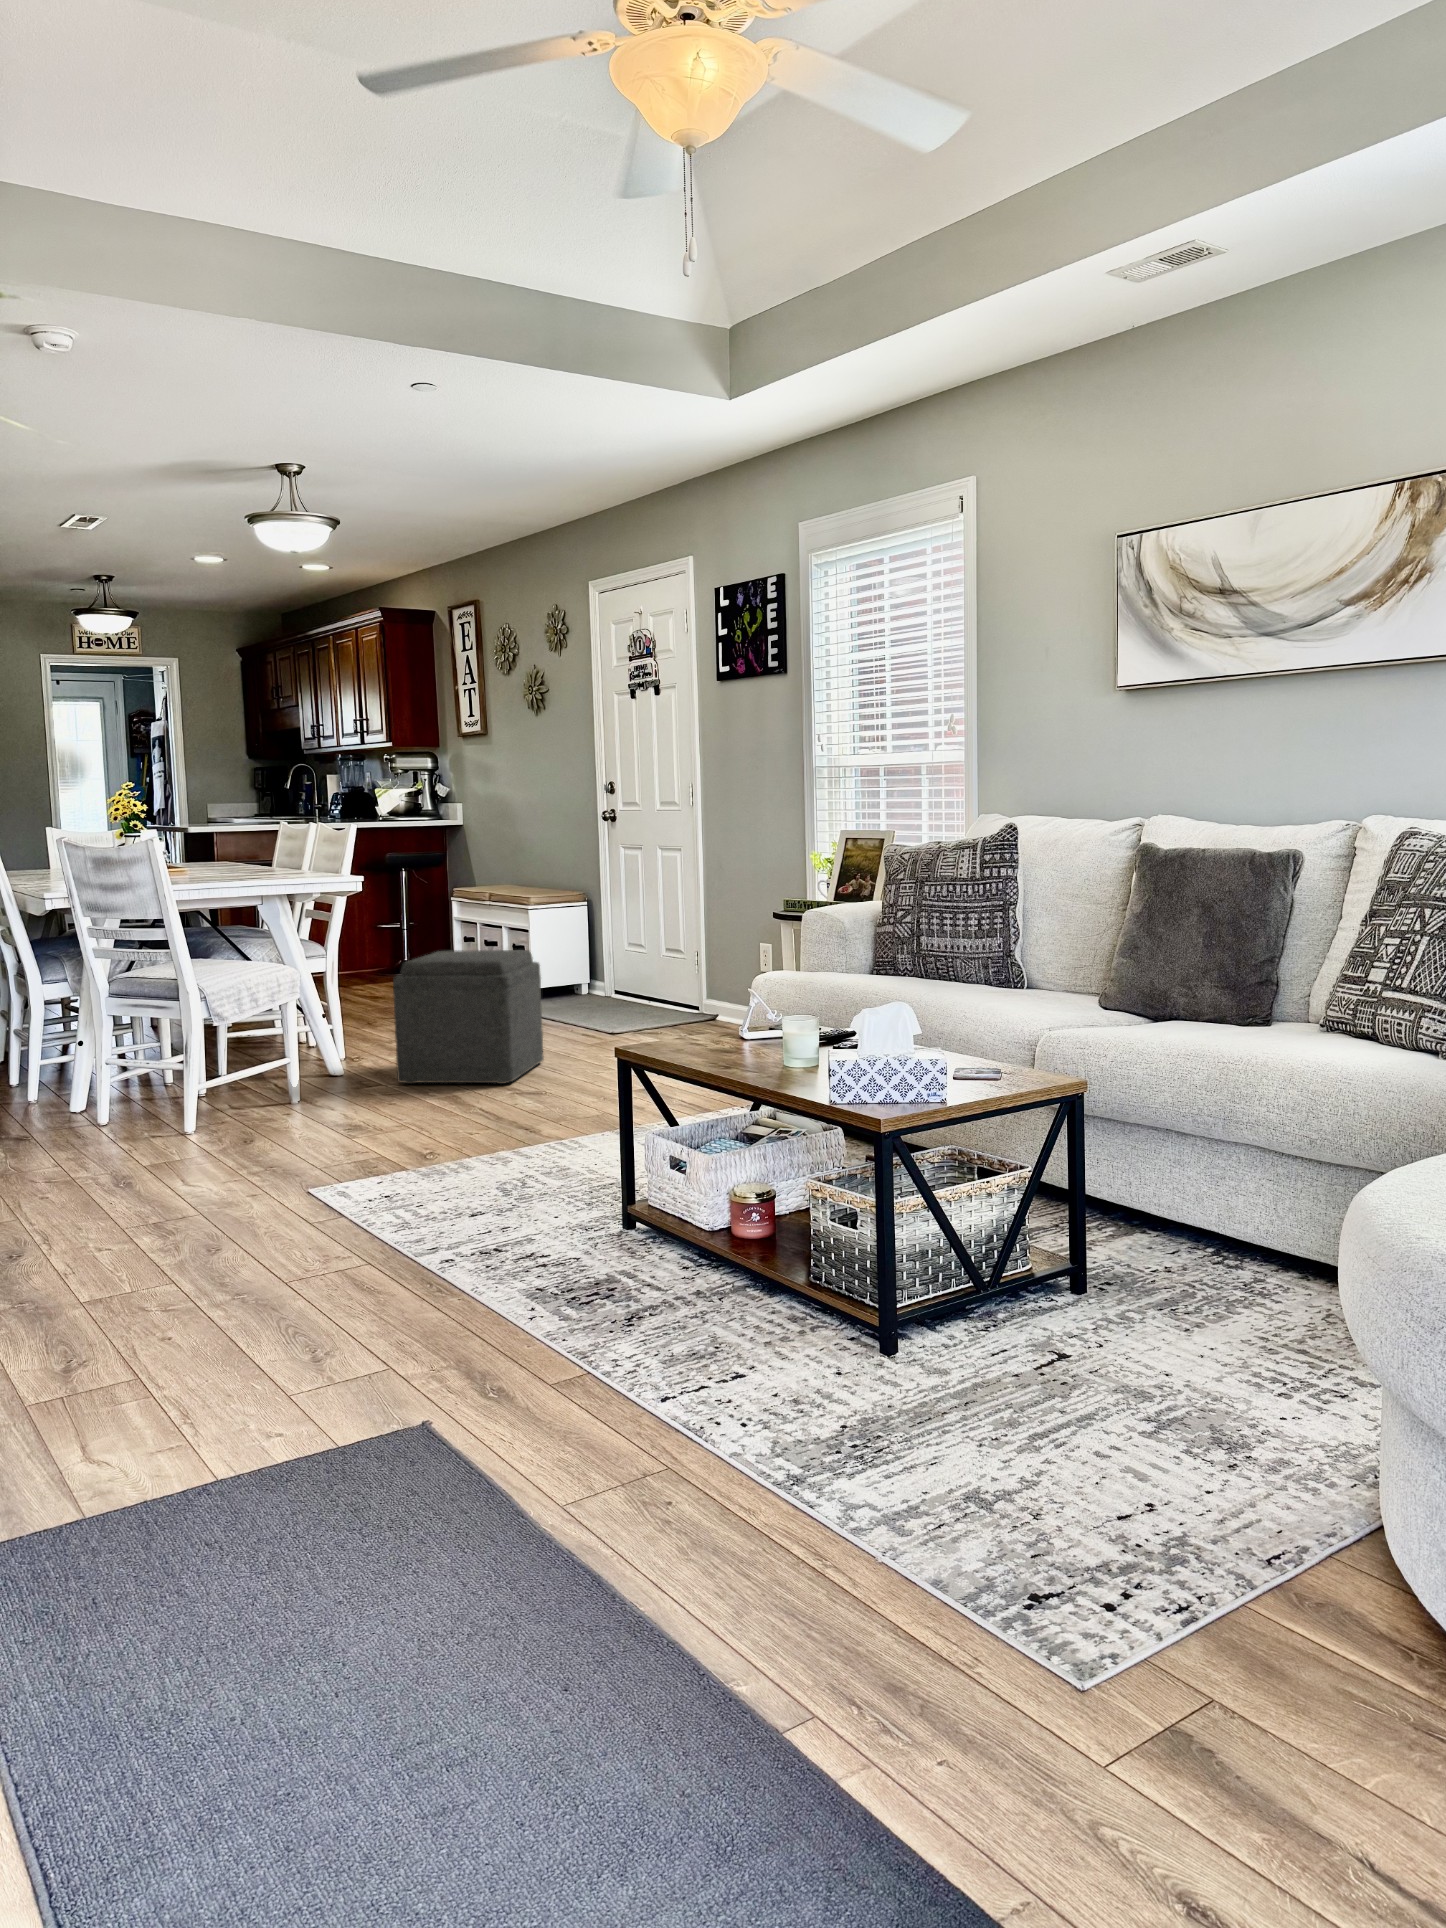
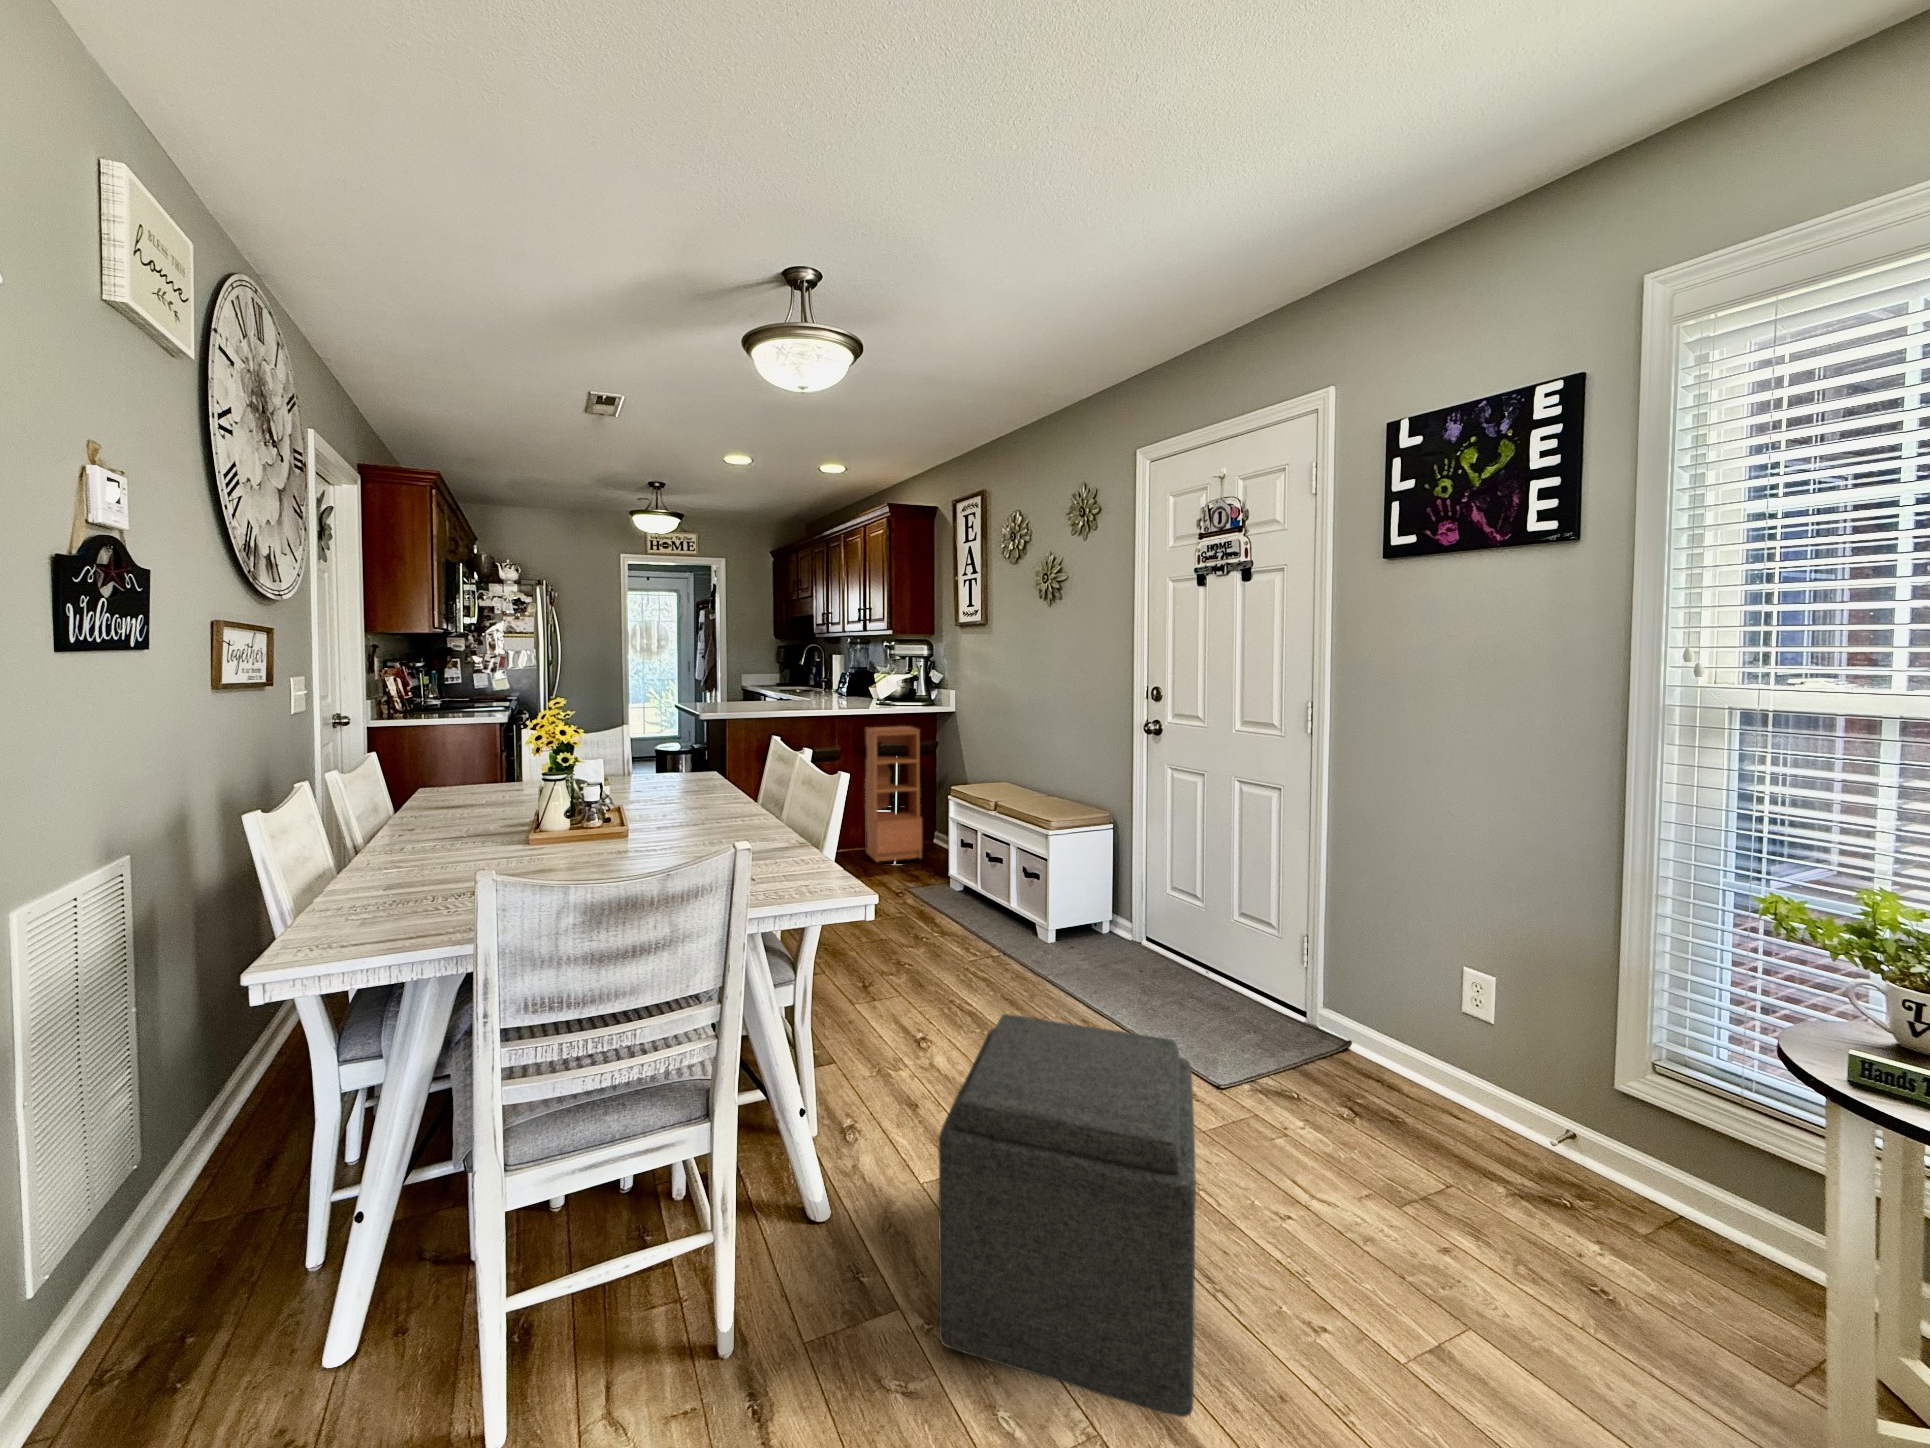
bookcase: none [364,842,429,978] -> present [865,726,922,862]

